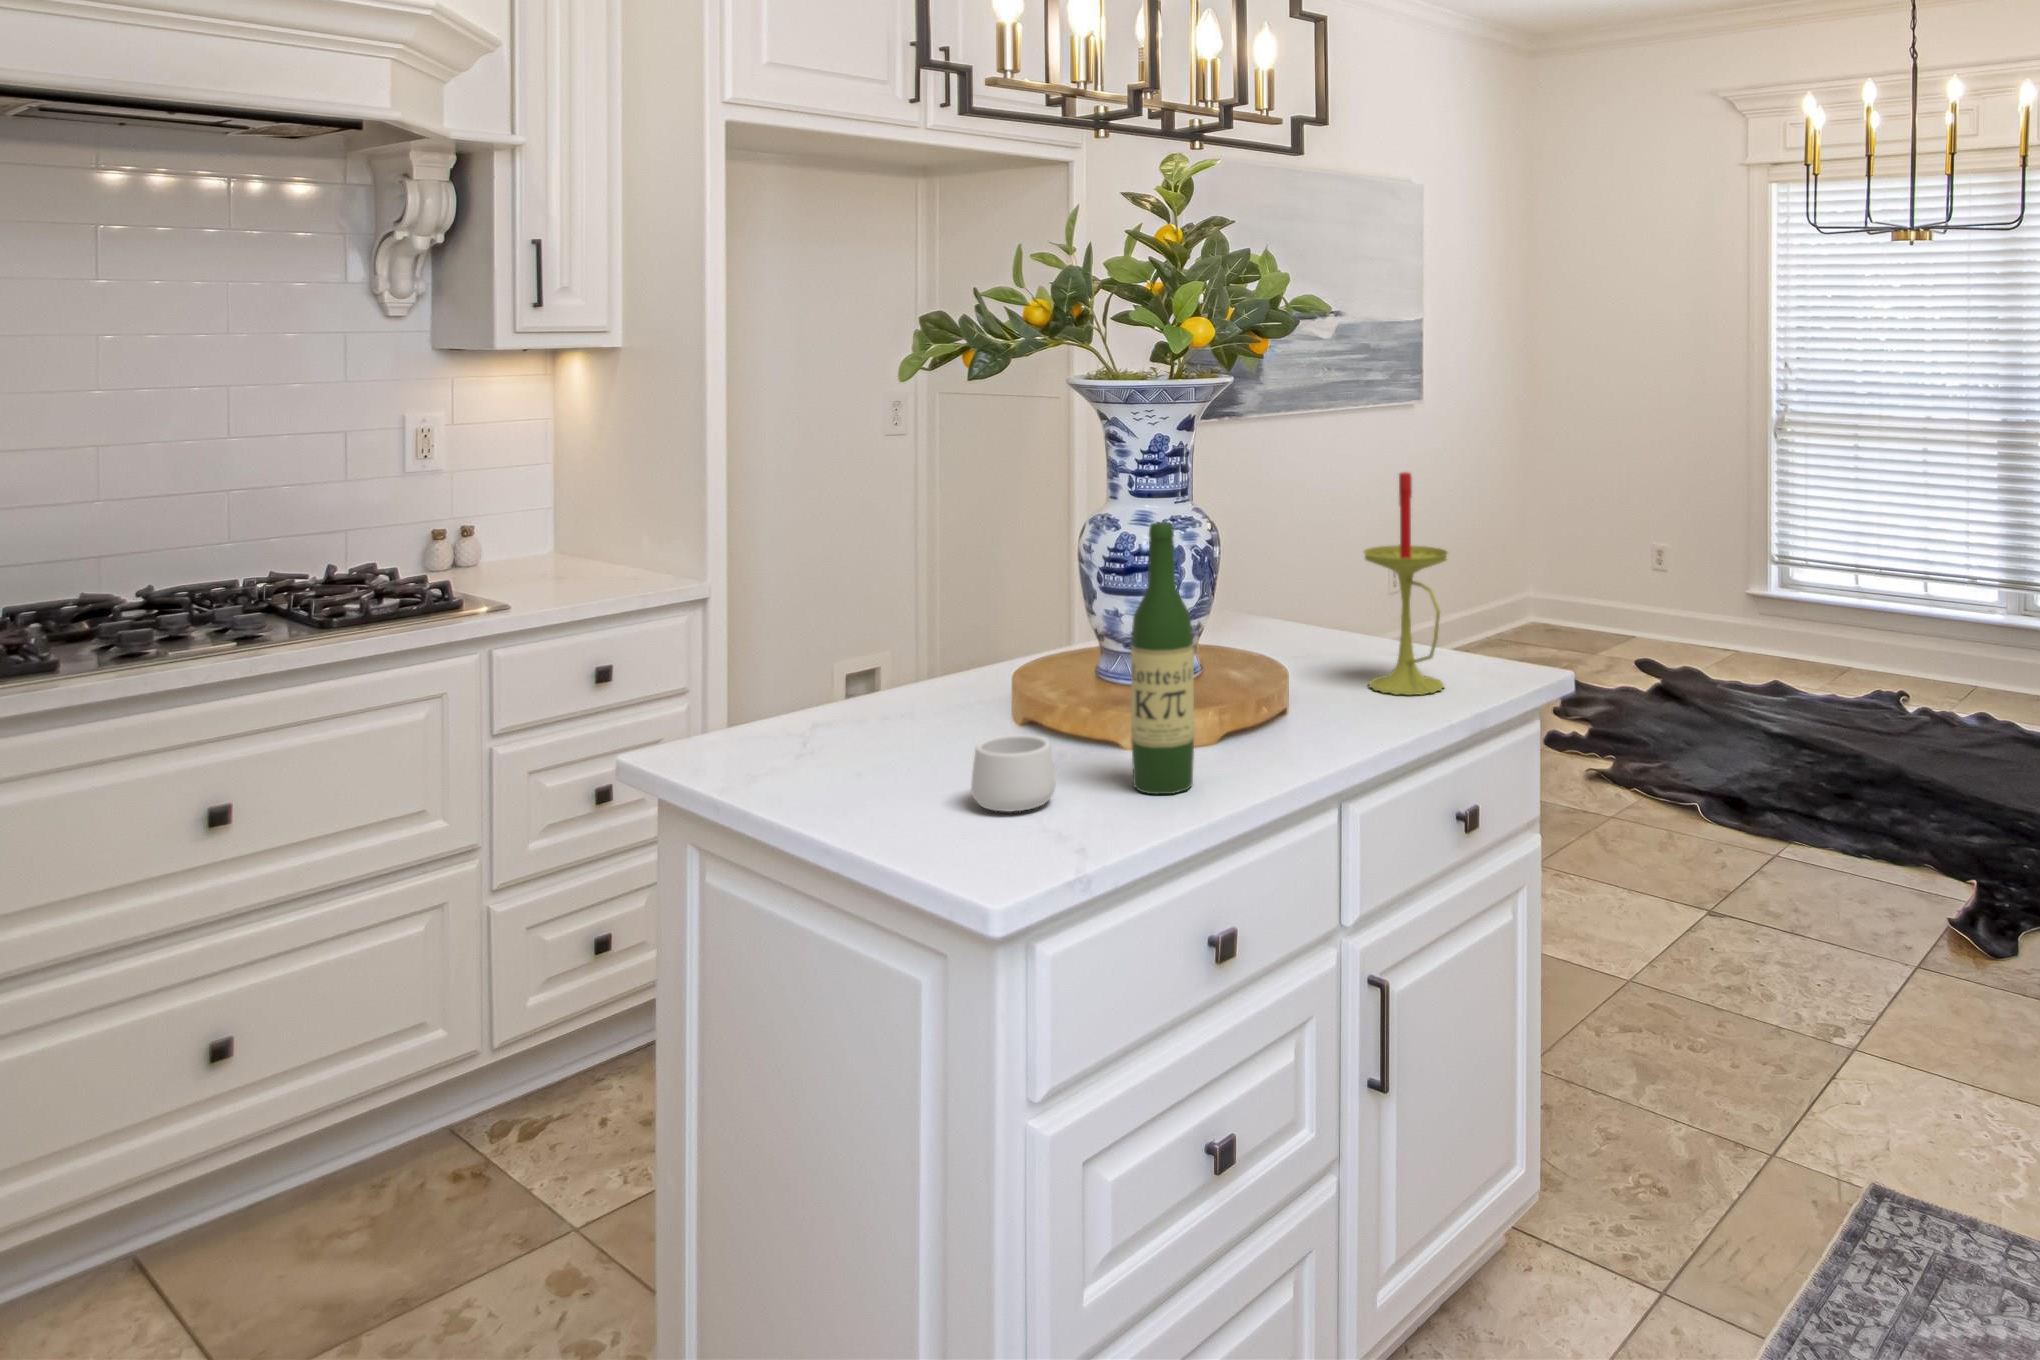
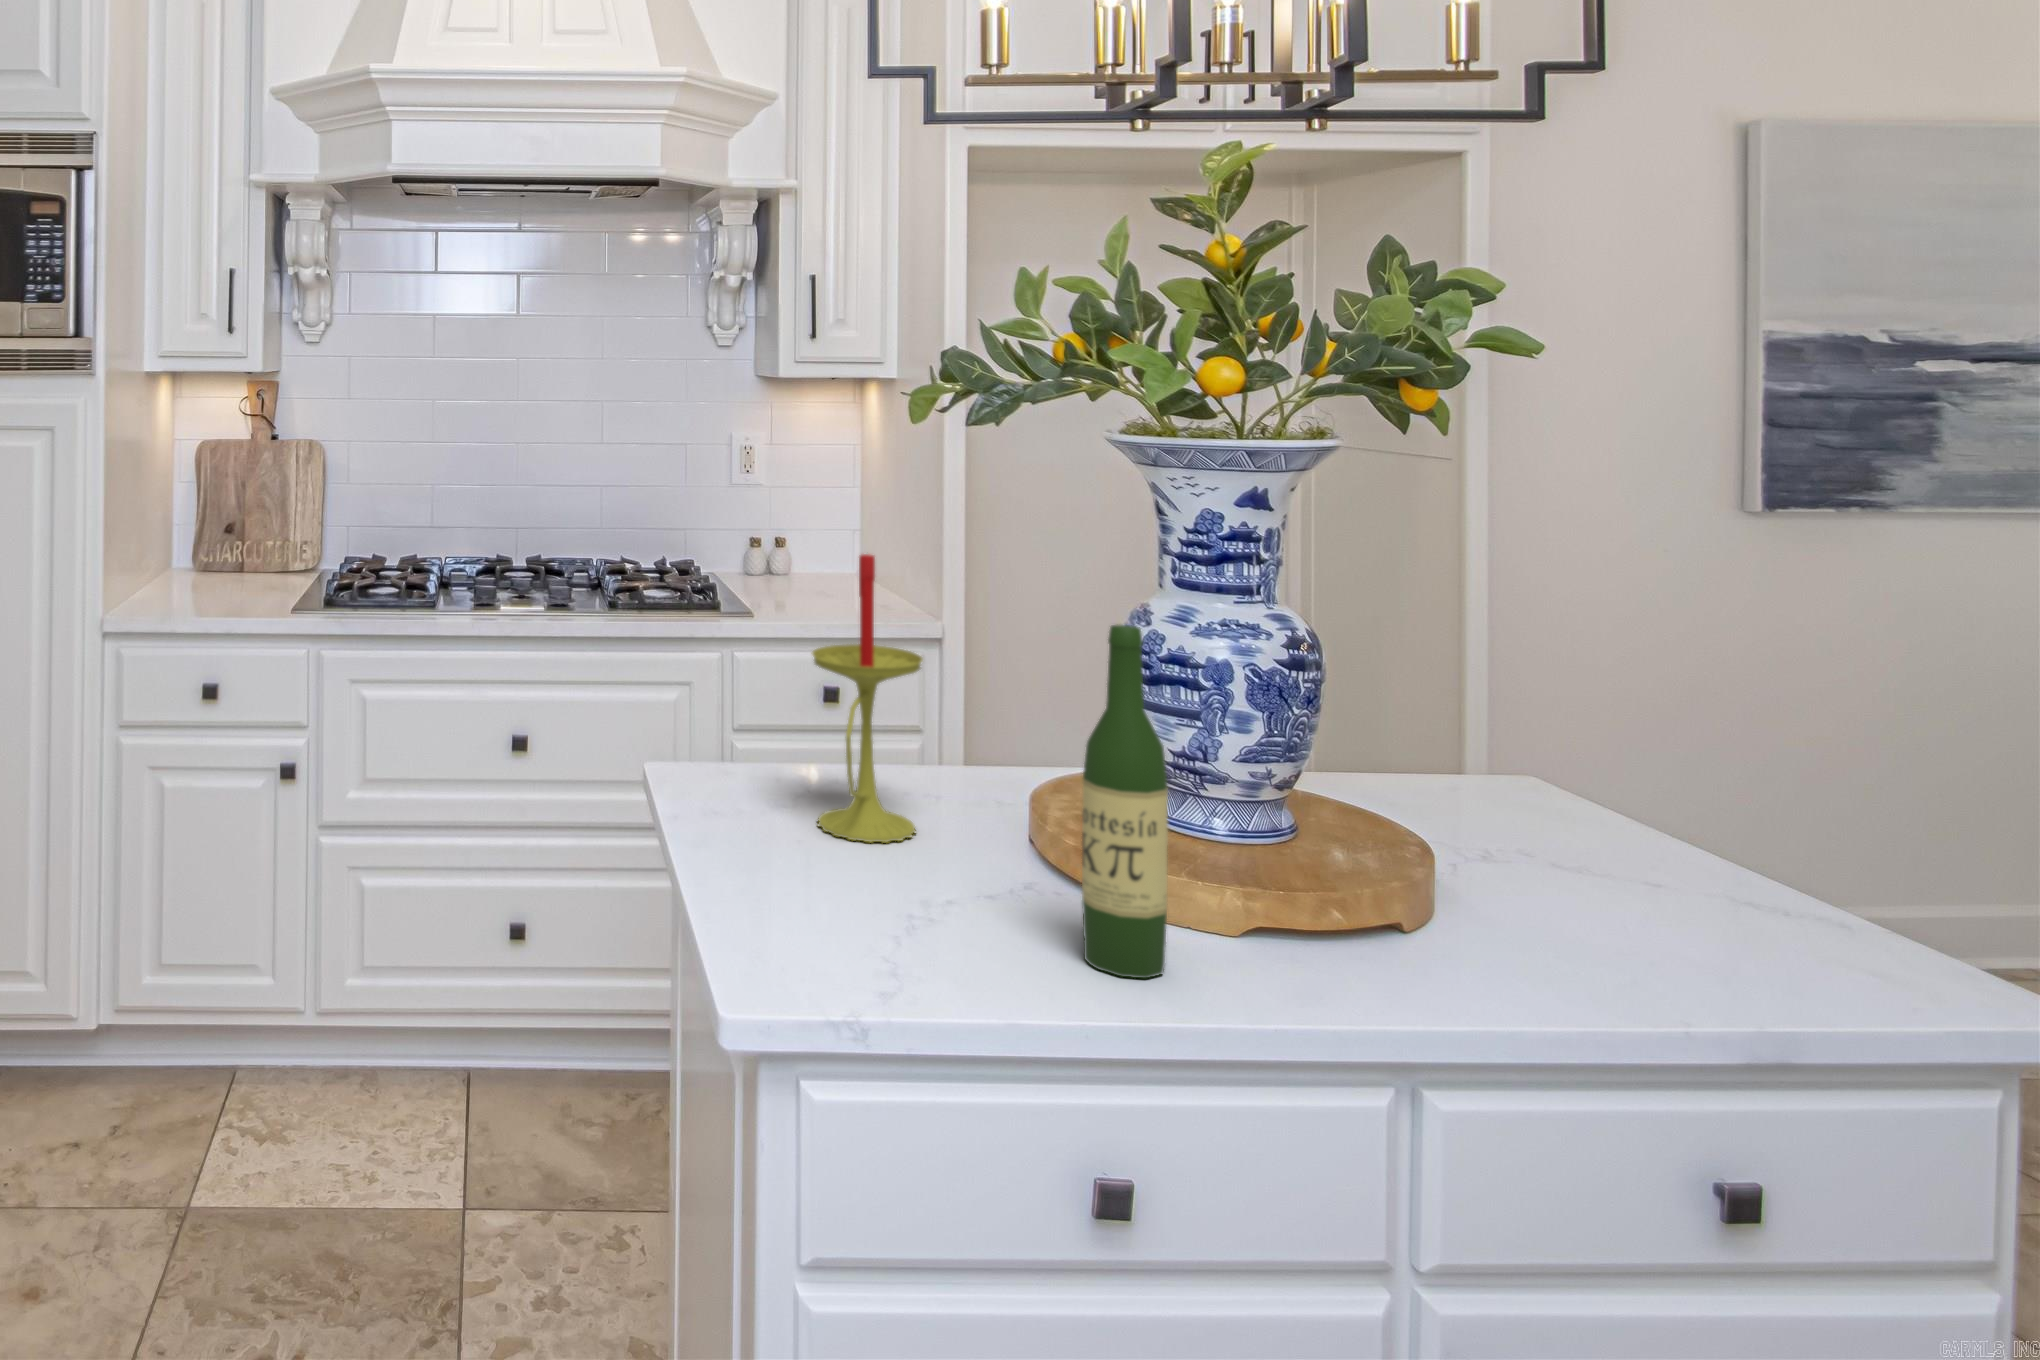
candle: present [1364,472,1448,695] -> present [812,554,923,843]
mug: present [971,734,1055,812] -> none [878,841,997,937]

